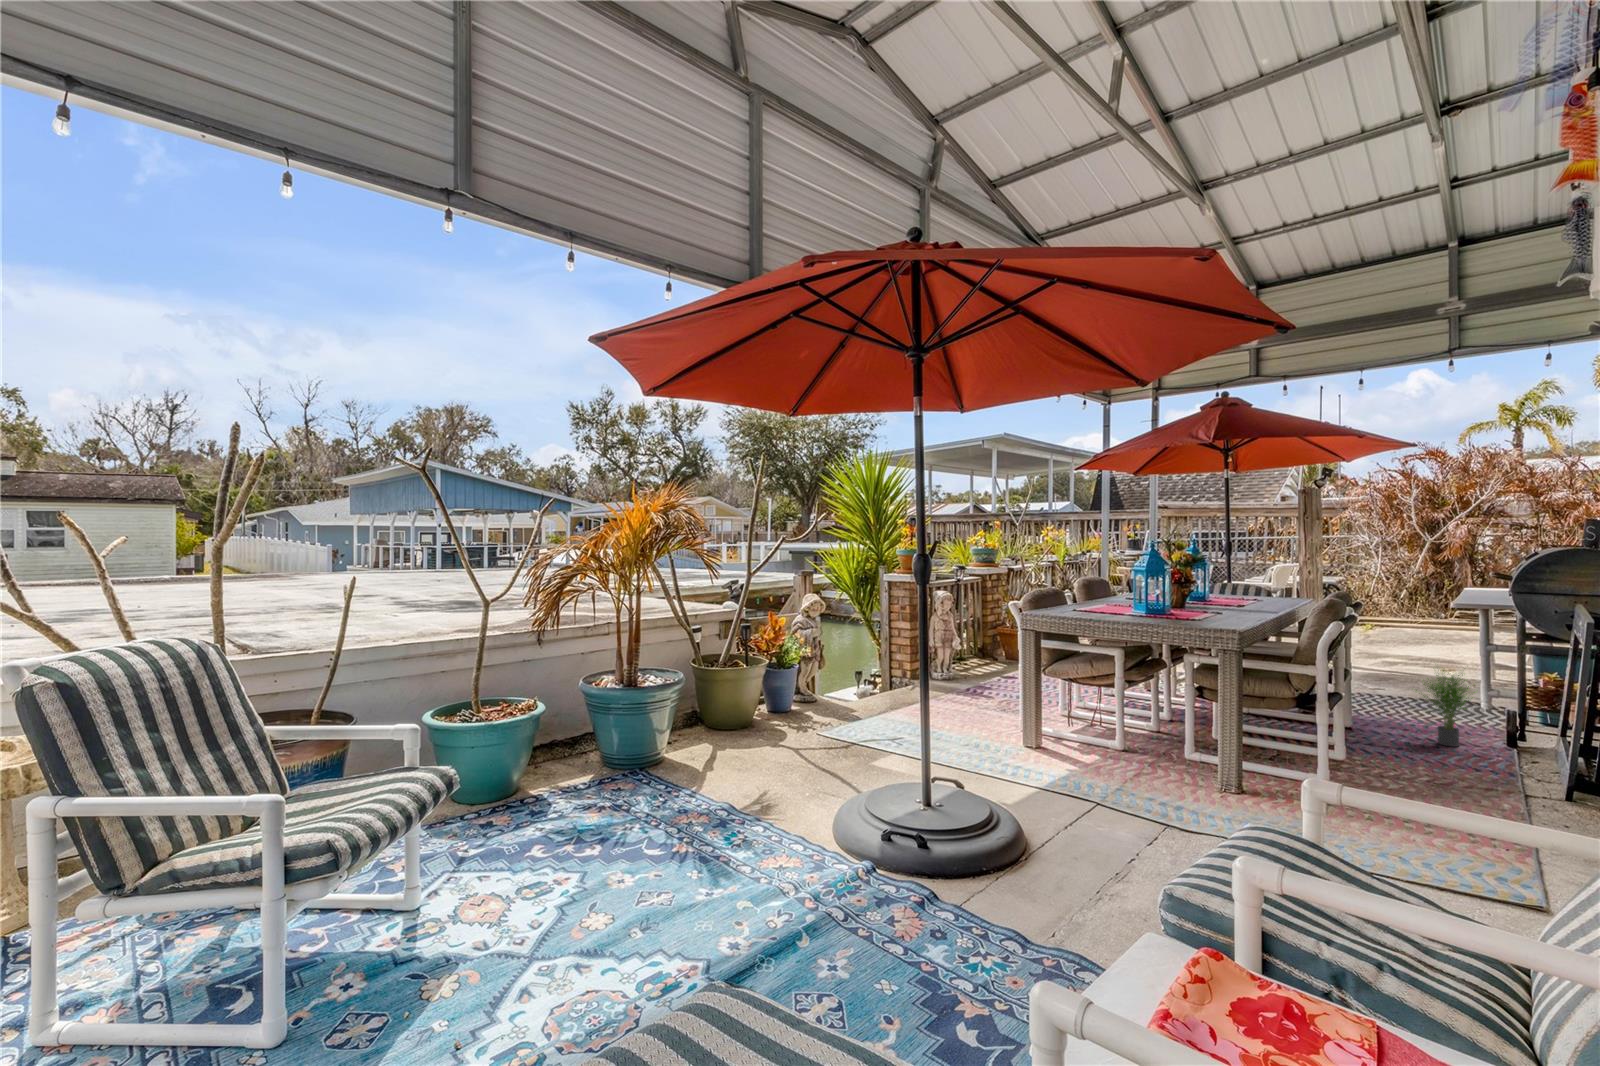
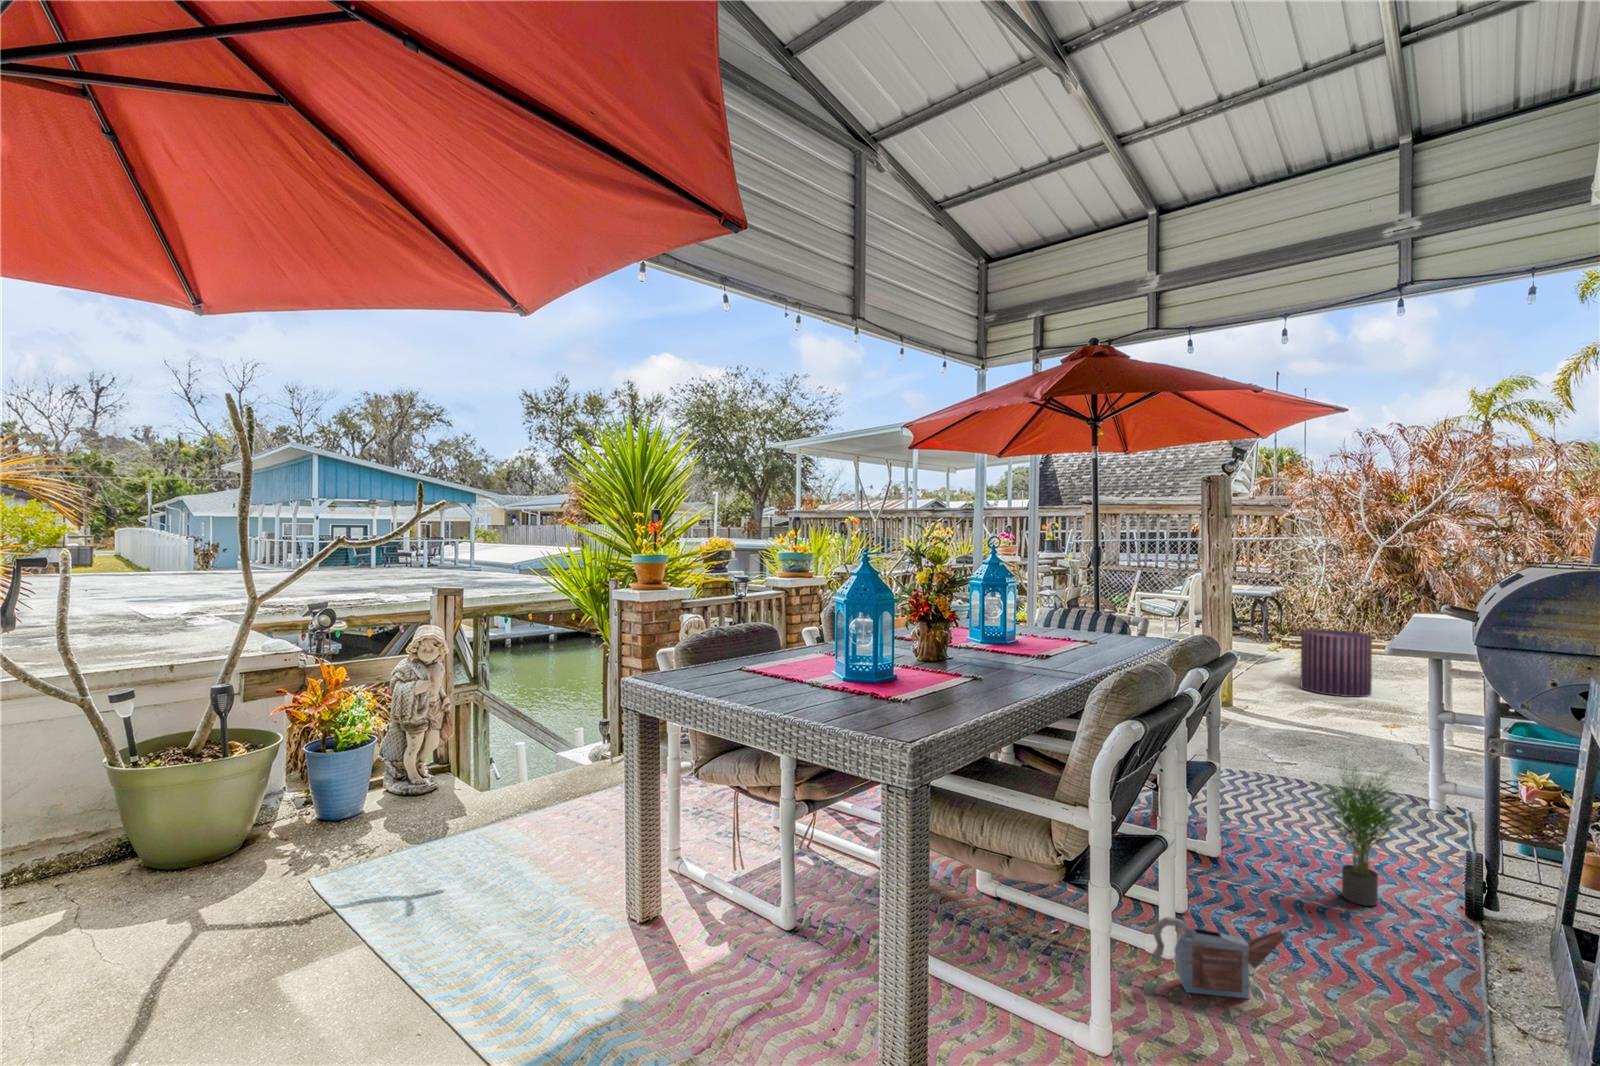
pouf: none [1374,607,1430,657] -> present [1301,629,1372,697]
watering can: none [1347,737,1420,775] -> present [1152,917,1286,999]

